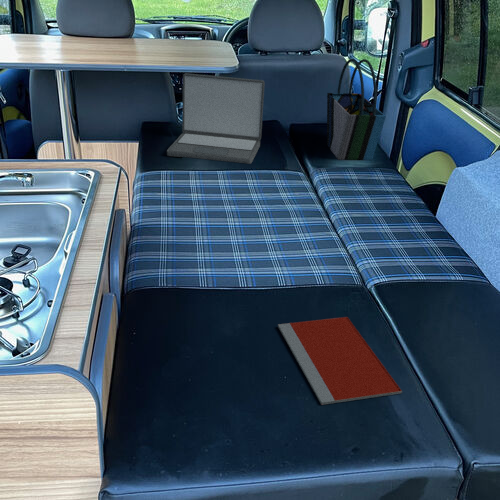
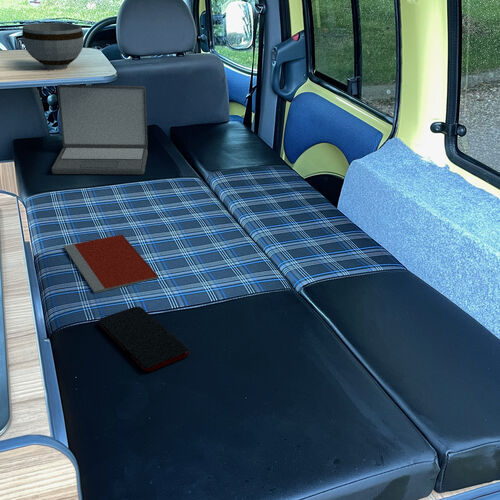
bowl: none [159,15,215,60] -> present [22,23,84,70]
tote bag: present [327,59,386,160] -> none [208,58,273,160]
smartphone: none [169,279,245,336] -> present [98,307,190,371]
notebook: present [278,317,402,405] -> present [64,235,159,293]

